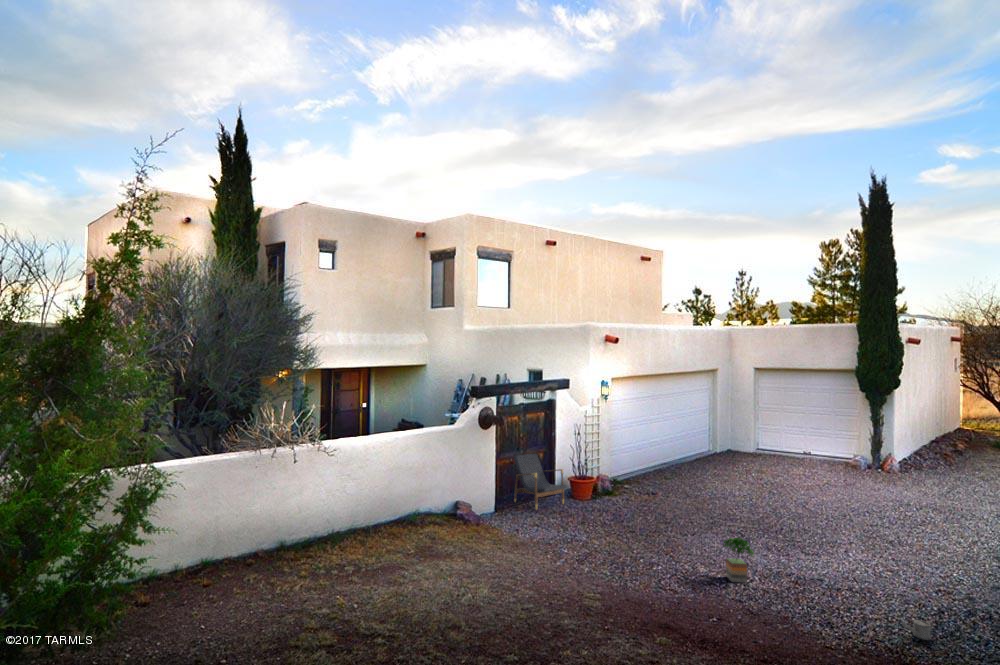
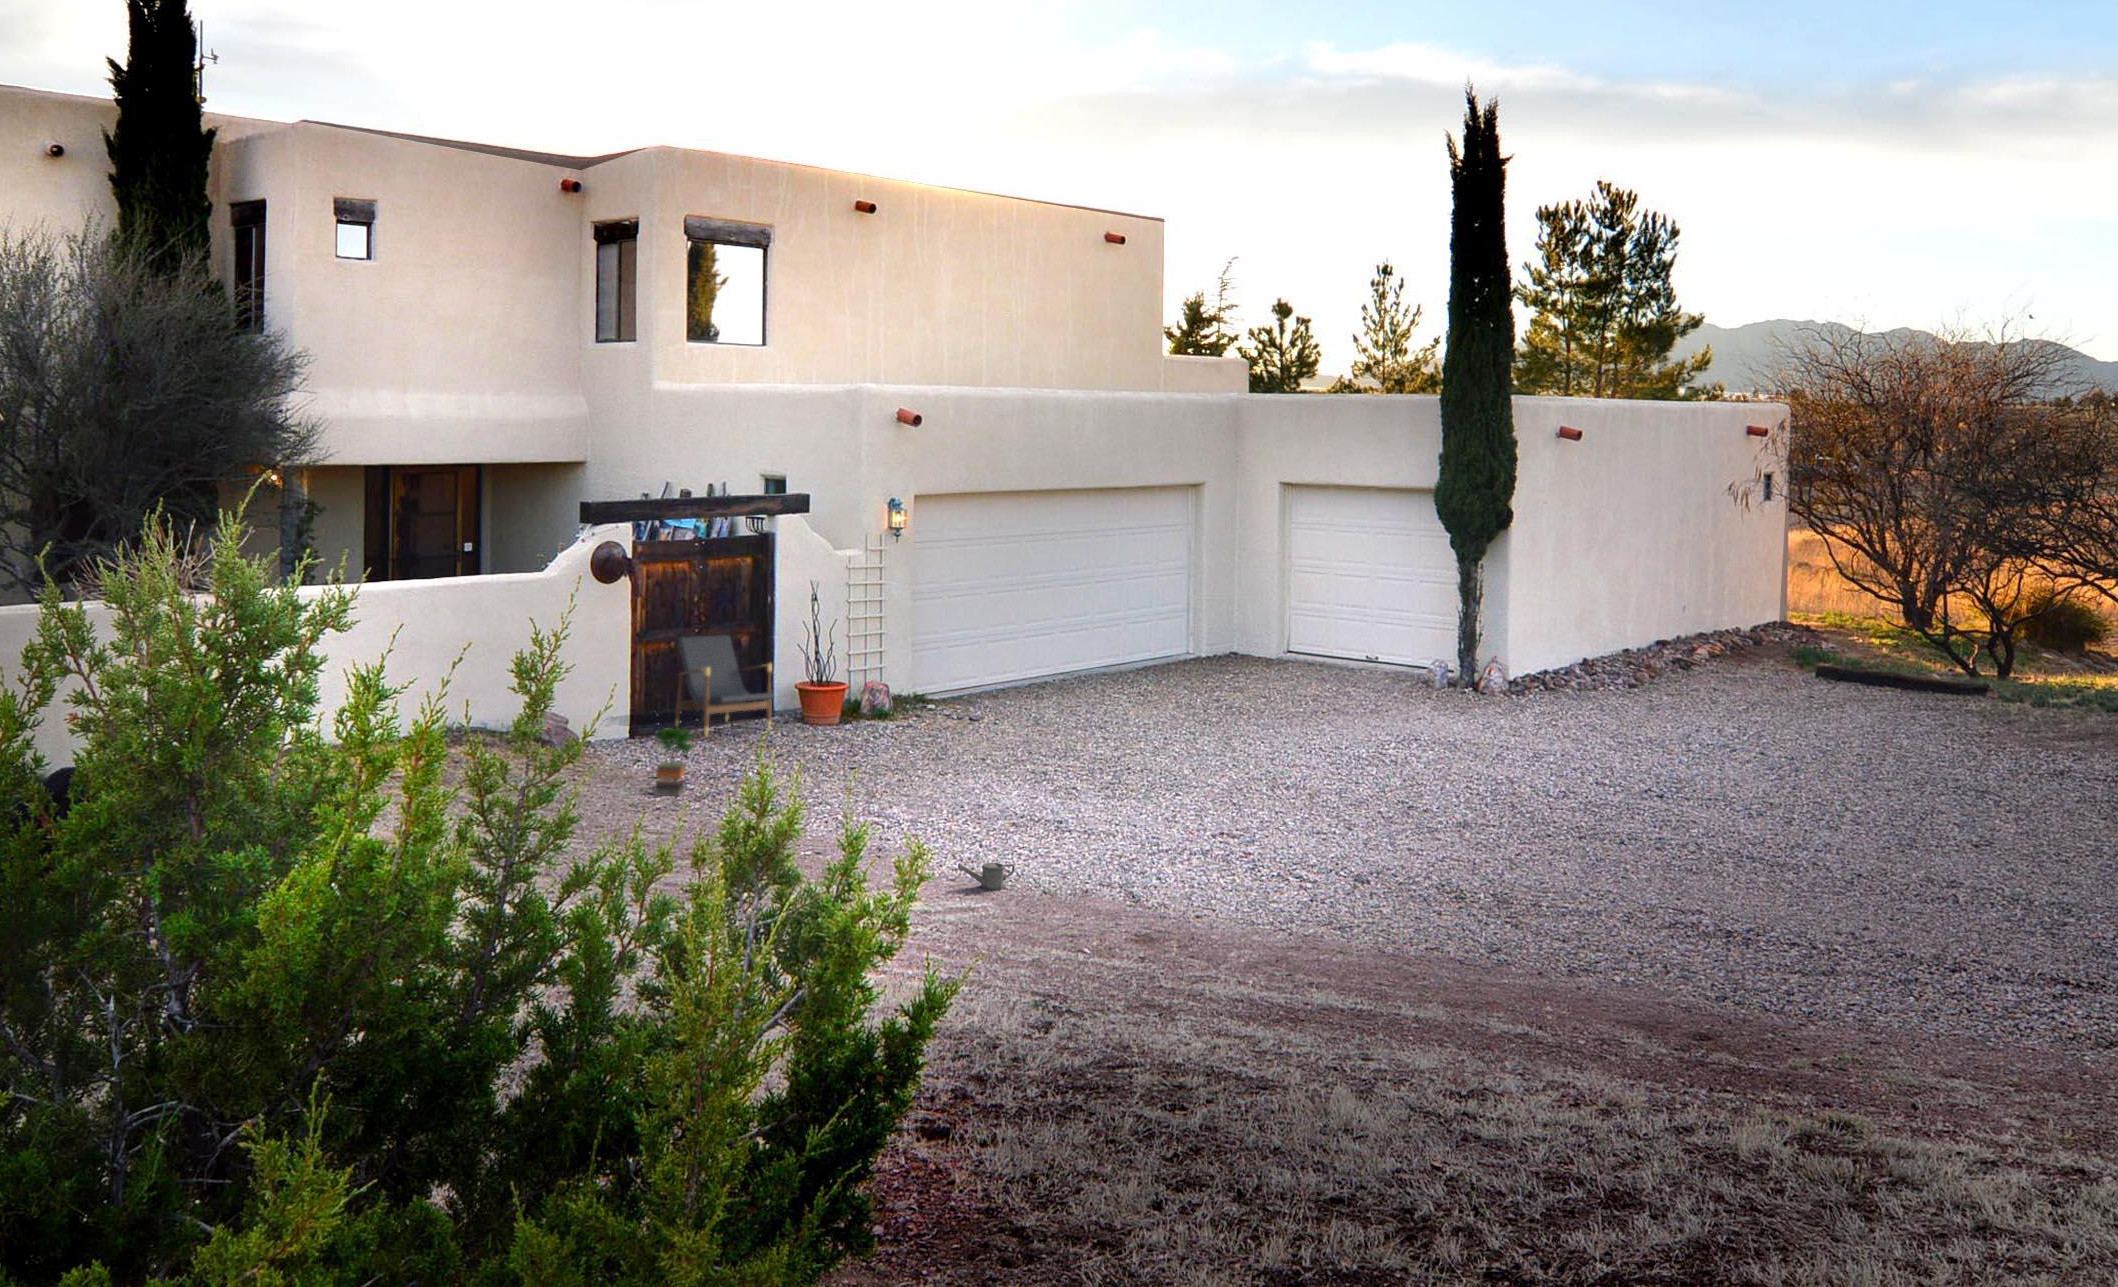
potted tree: present [723,538,754,583] -> present [655,728,694,796]
watering can: present [902,620,933,640] -> present [958,863,1014,890]

